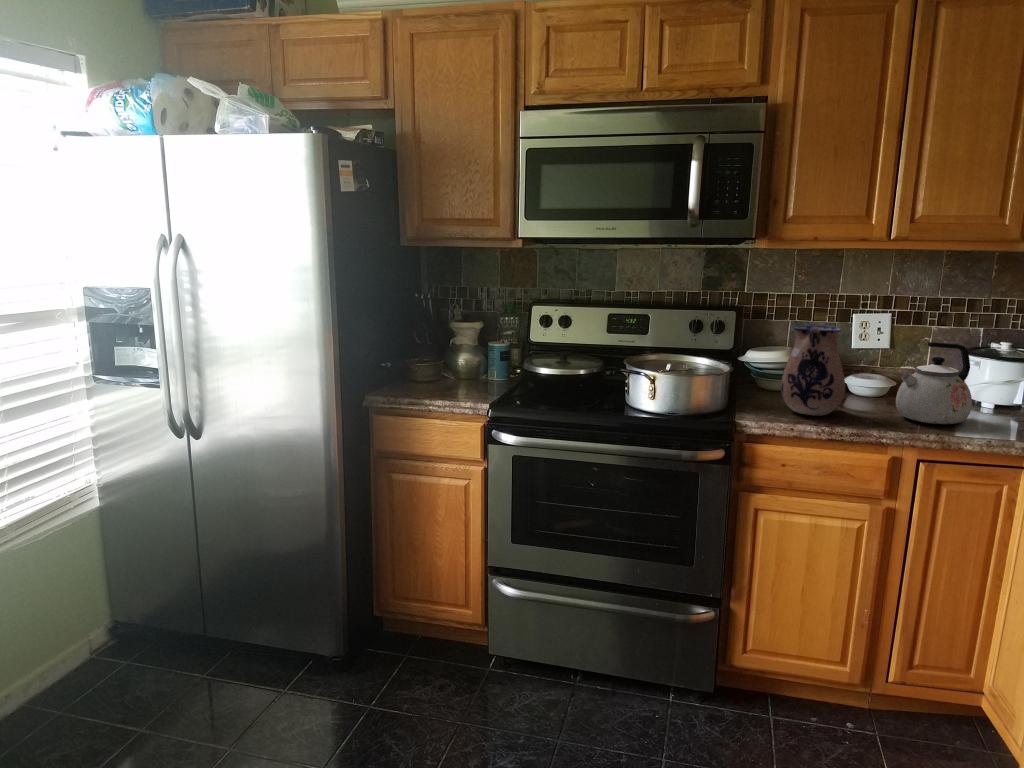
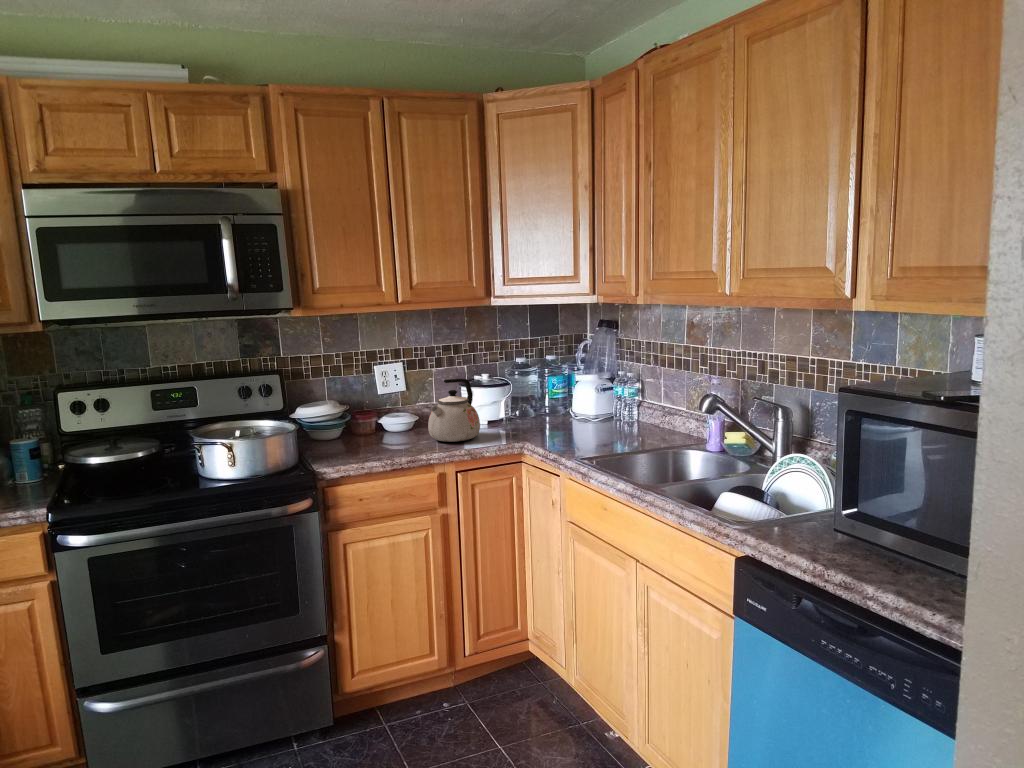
ceramic pitcher: present [781,325,845,416] -> none [341,377,393,454]

